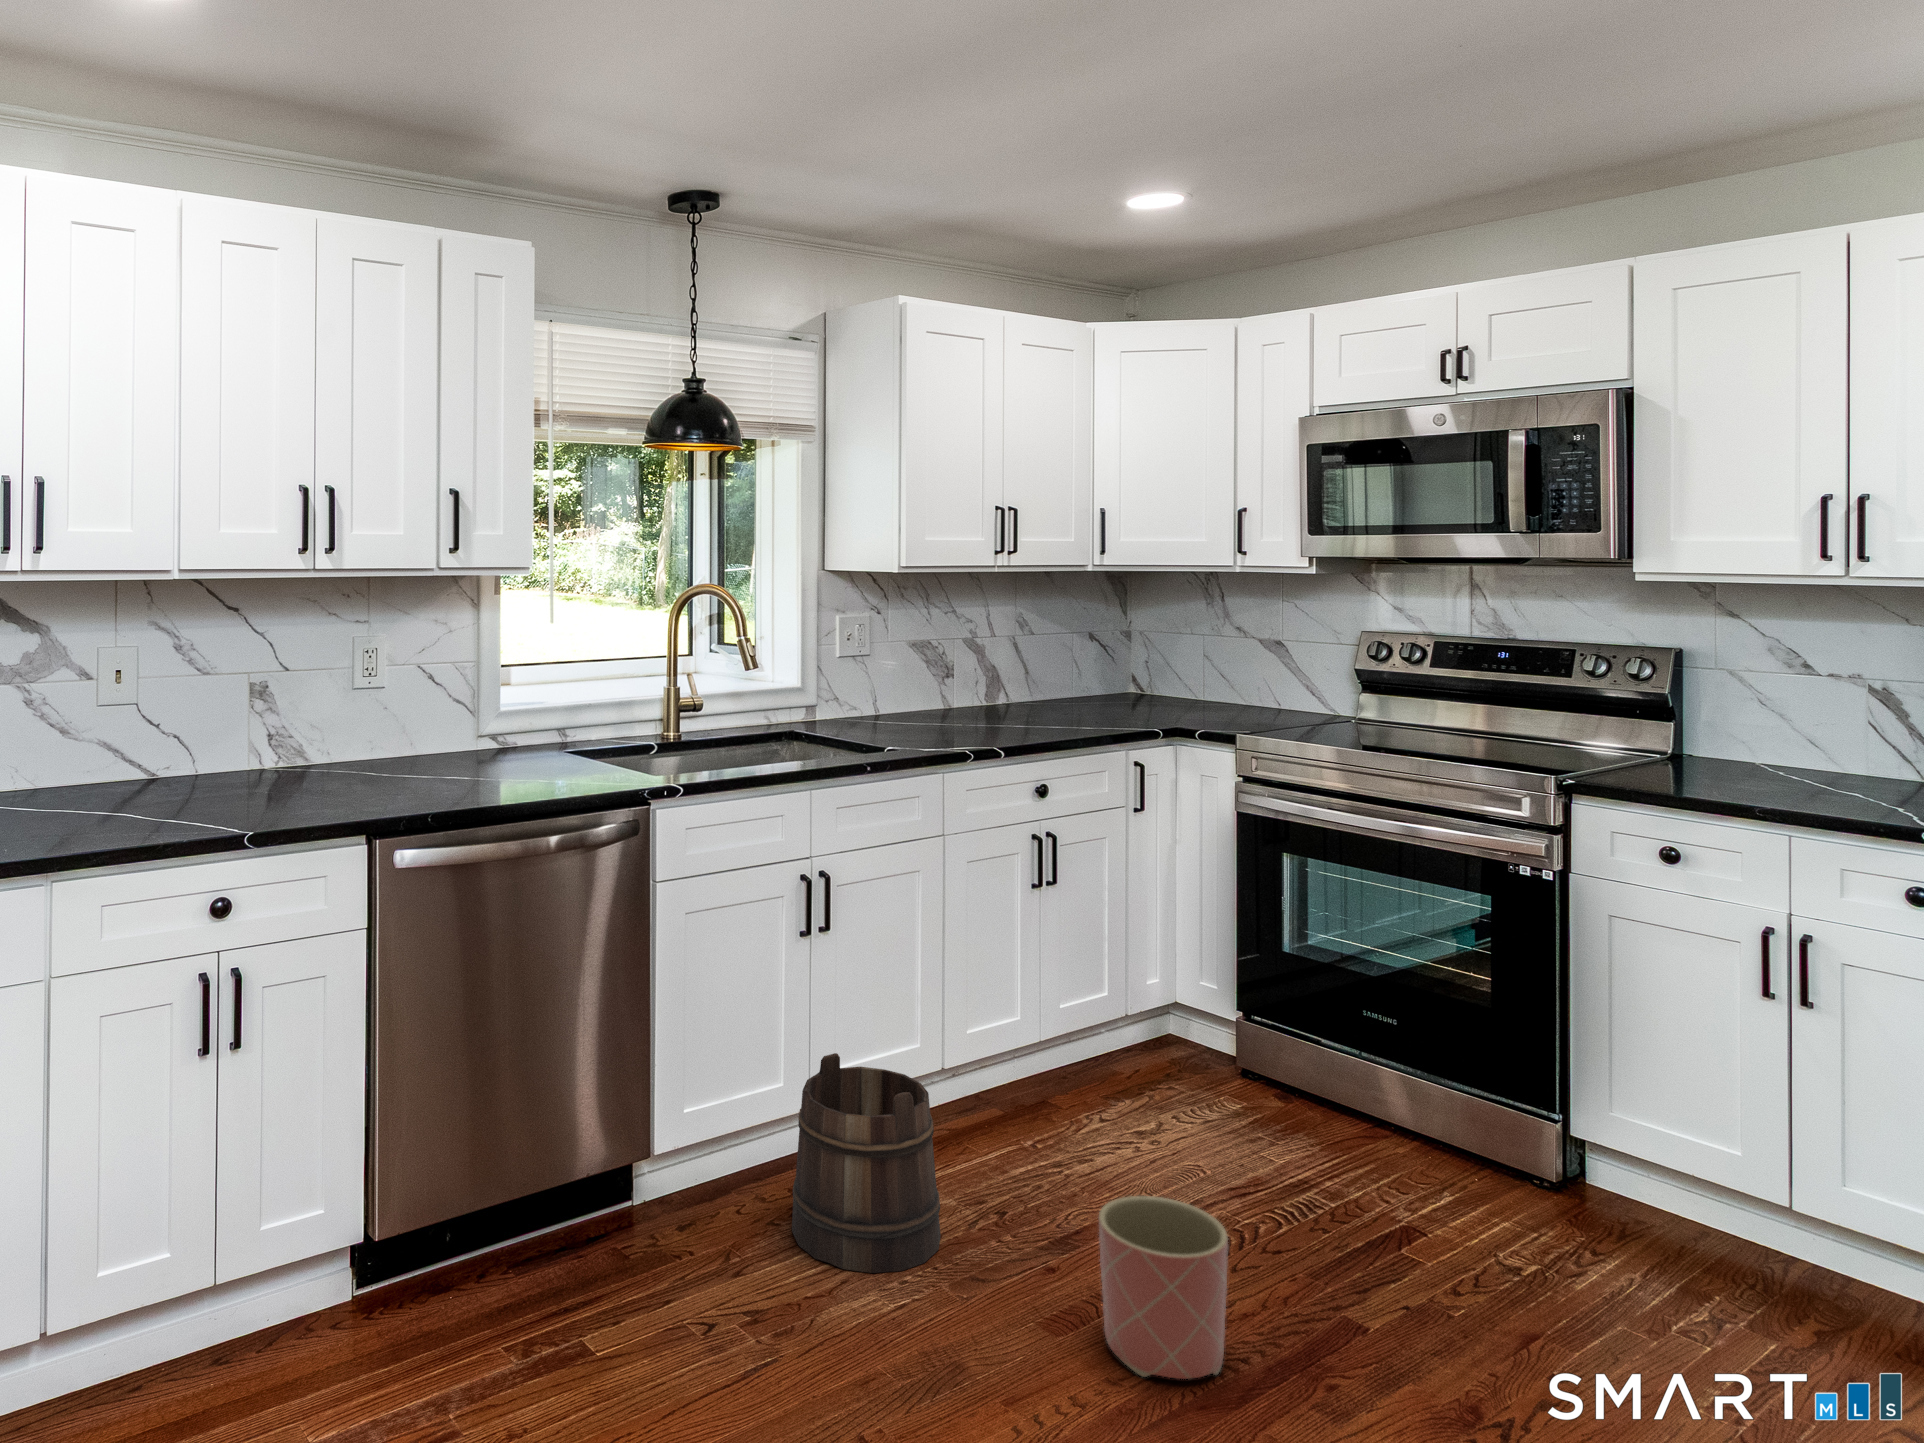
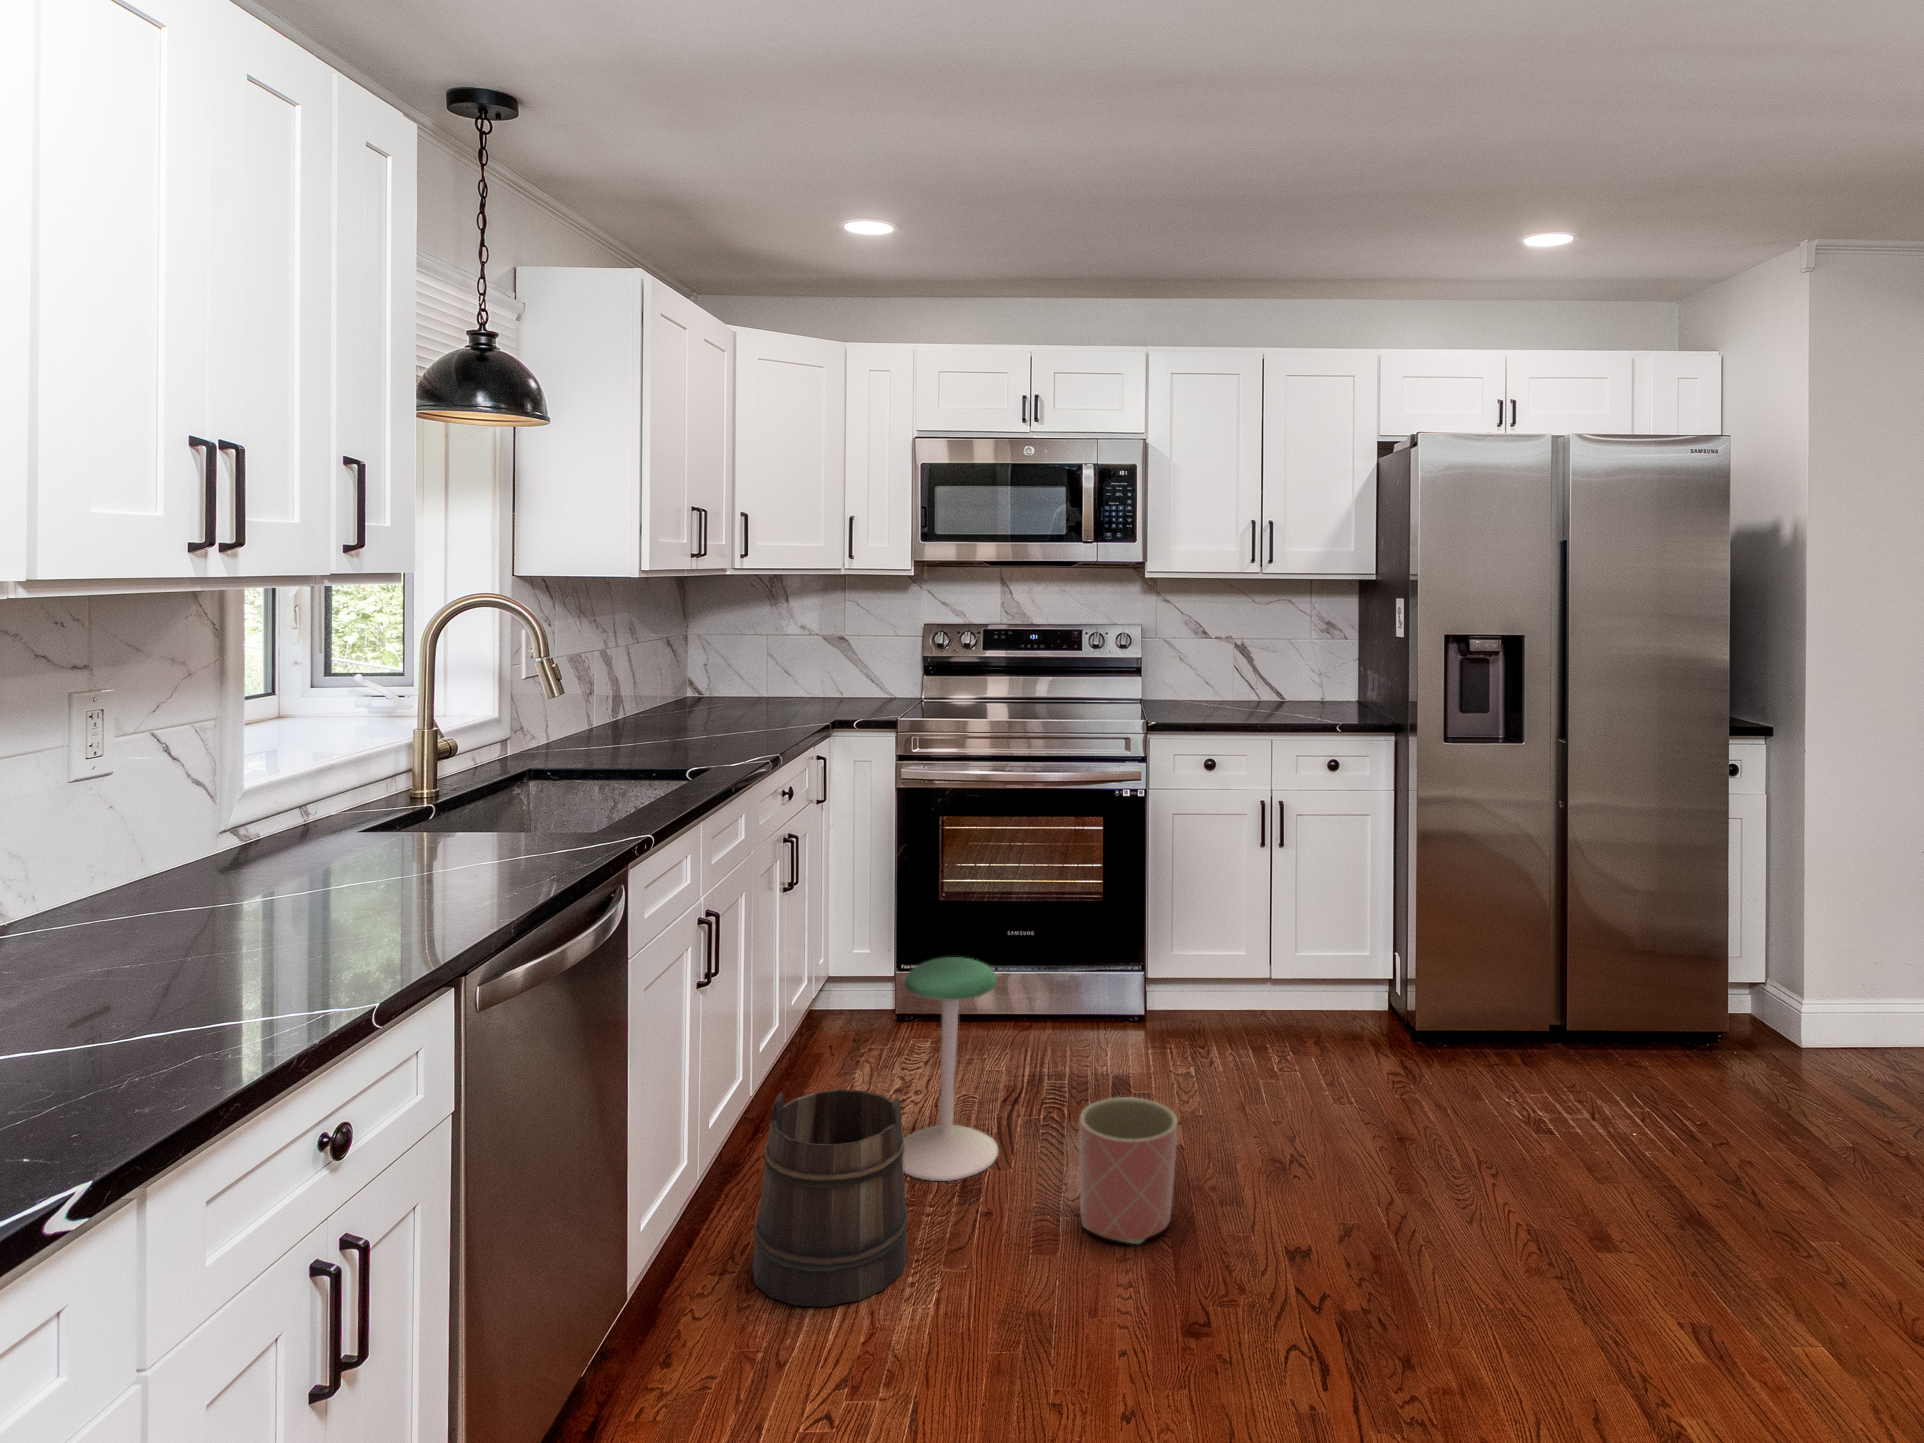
stool: none [1024,989,1148,1239] -> present [903,957,998,1181]

